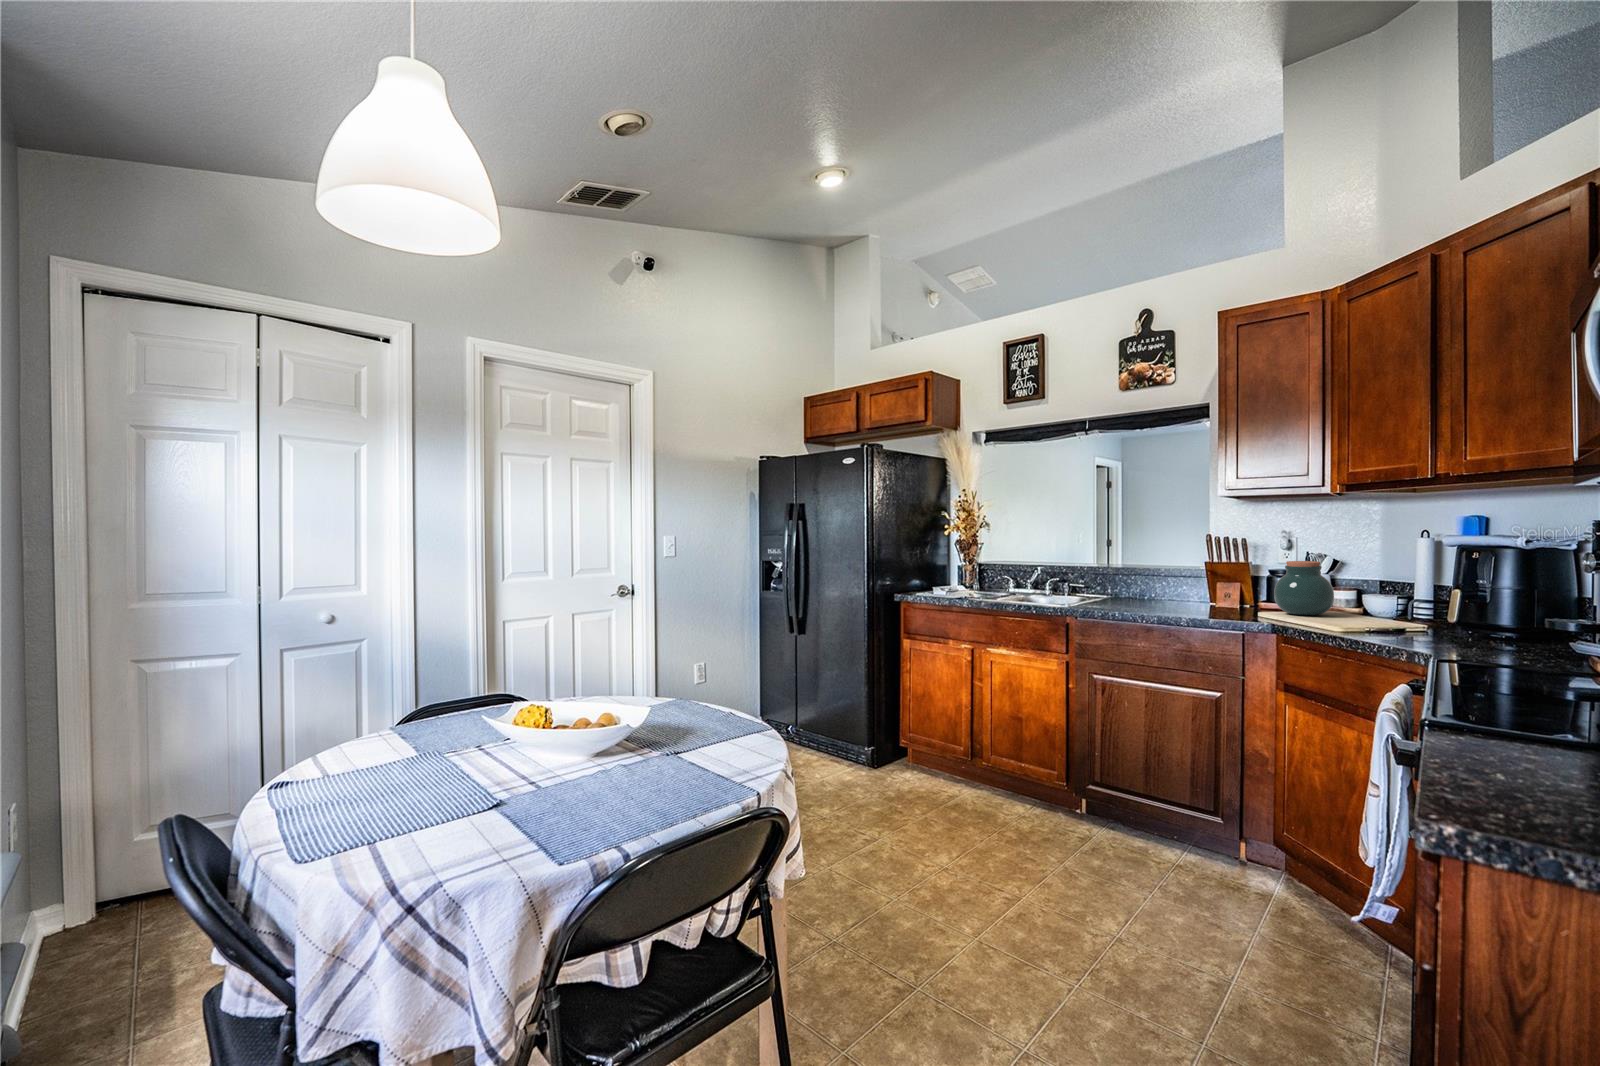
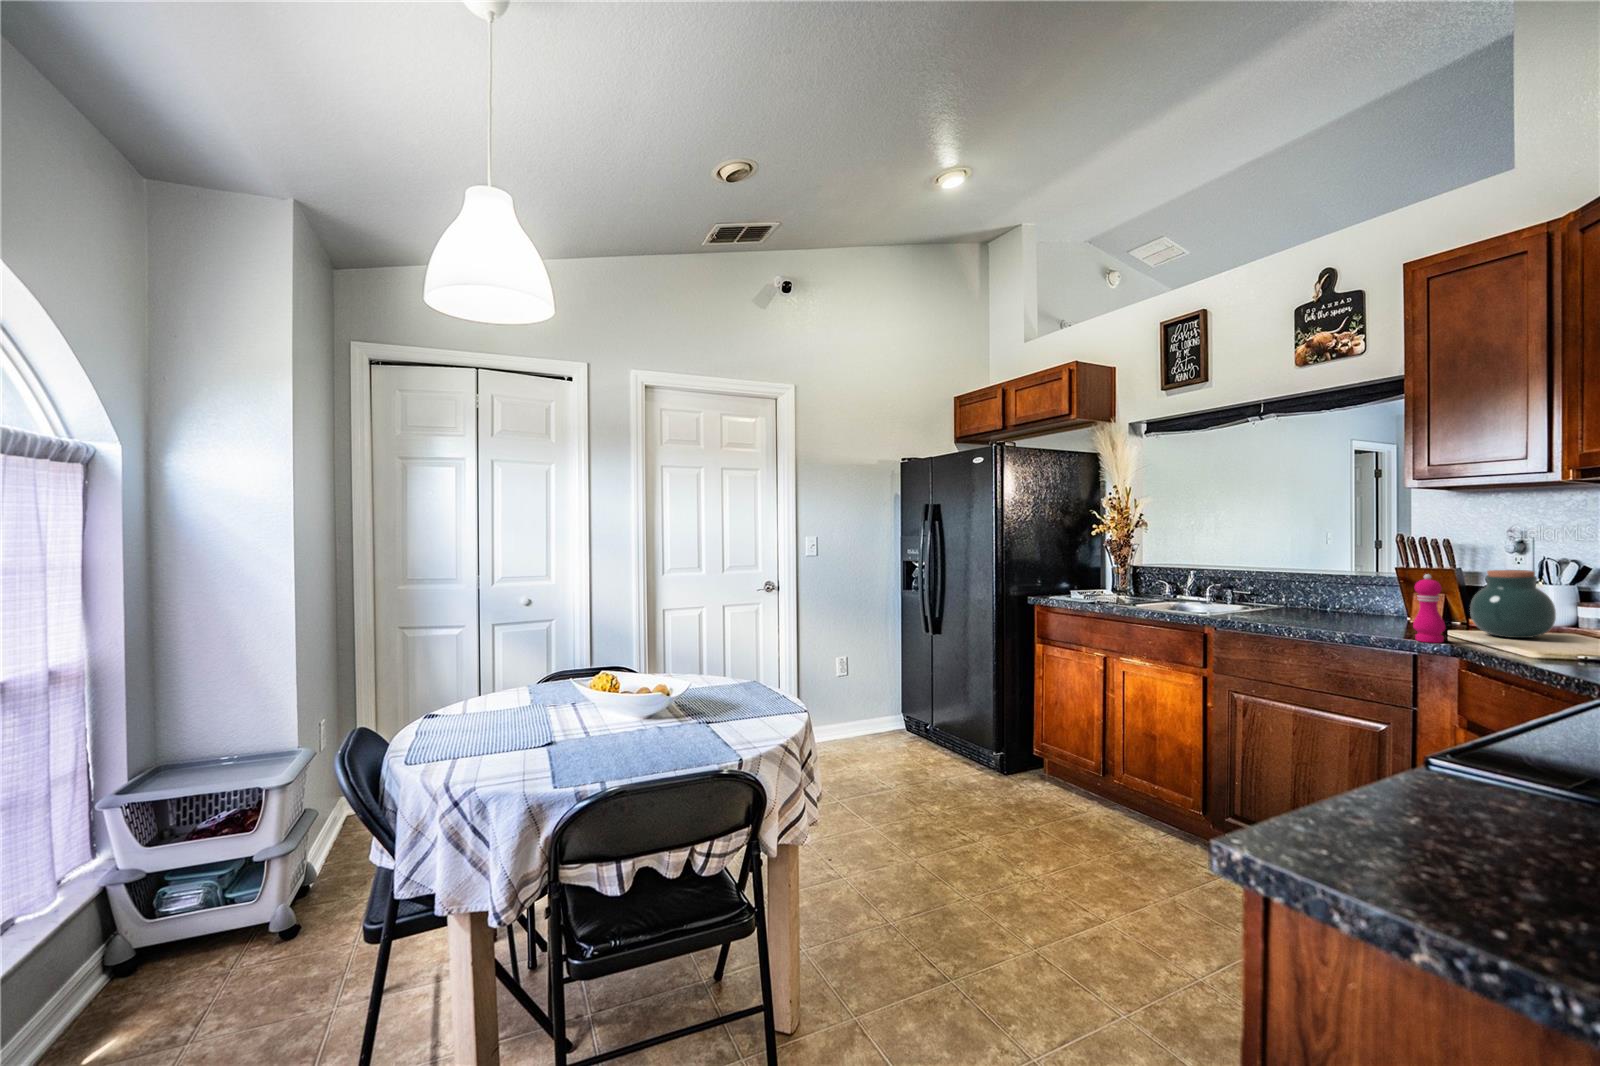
pepper mill: none [1248,565,1272,622] -> present [1413,574,1445,643]

